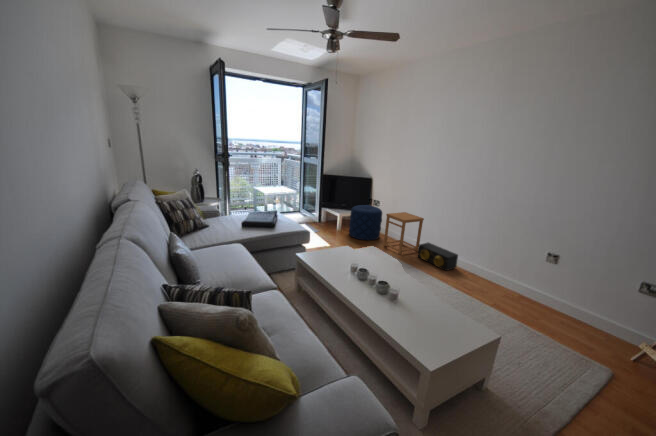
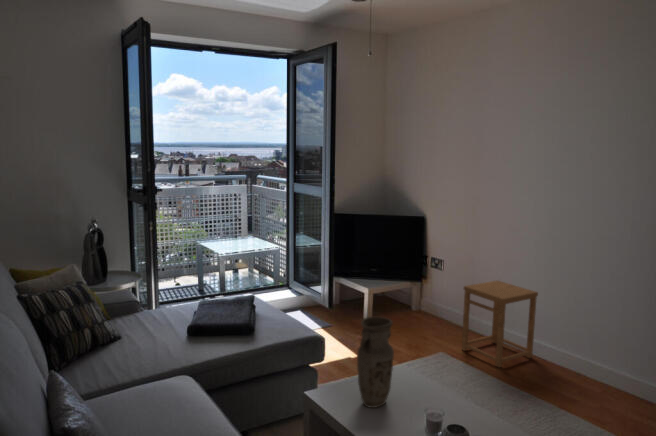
pouf: present [349,205,382,240] -> none [389,269,452,339]
vase: none [319,218,337,260] -> present [357,317,394,408]
speaker: present [418,243,458,271] -> none [535,340,621,401]

